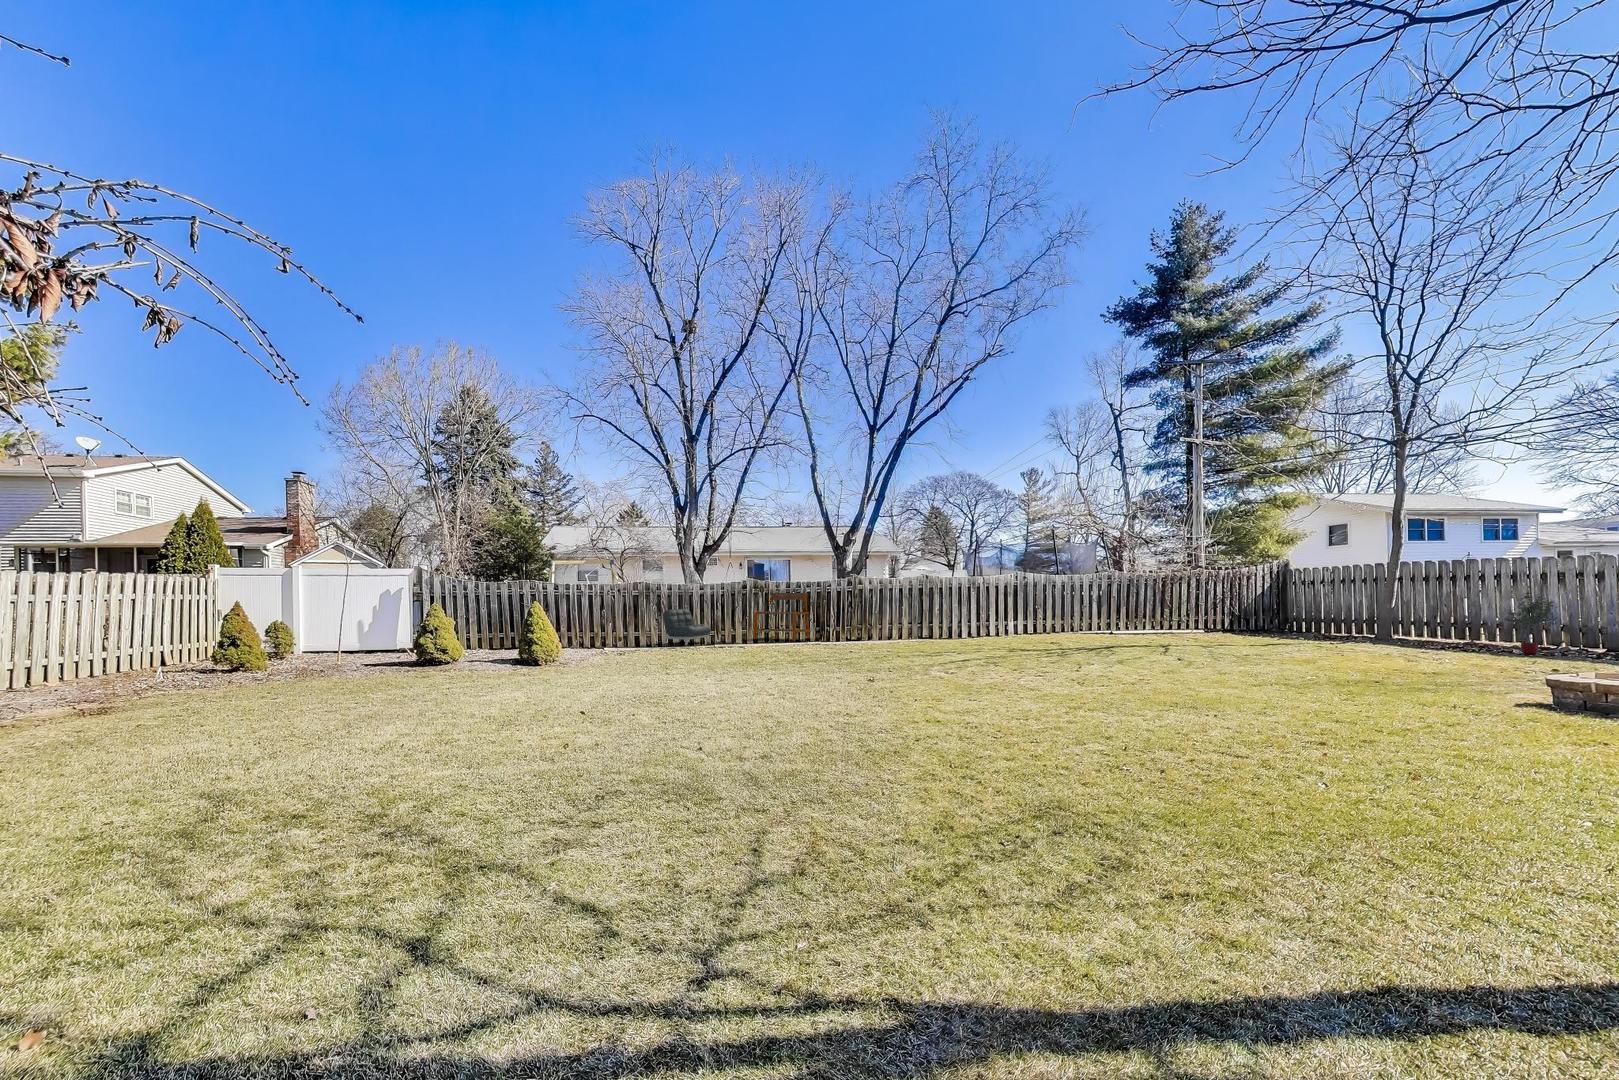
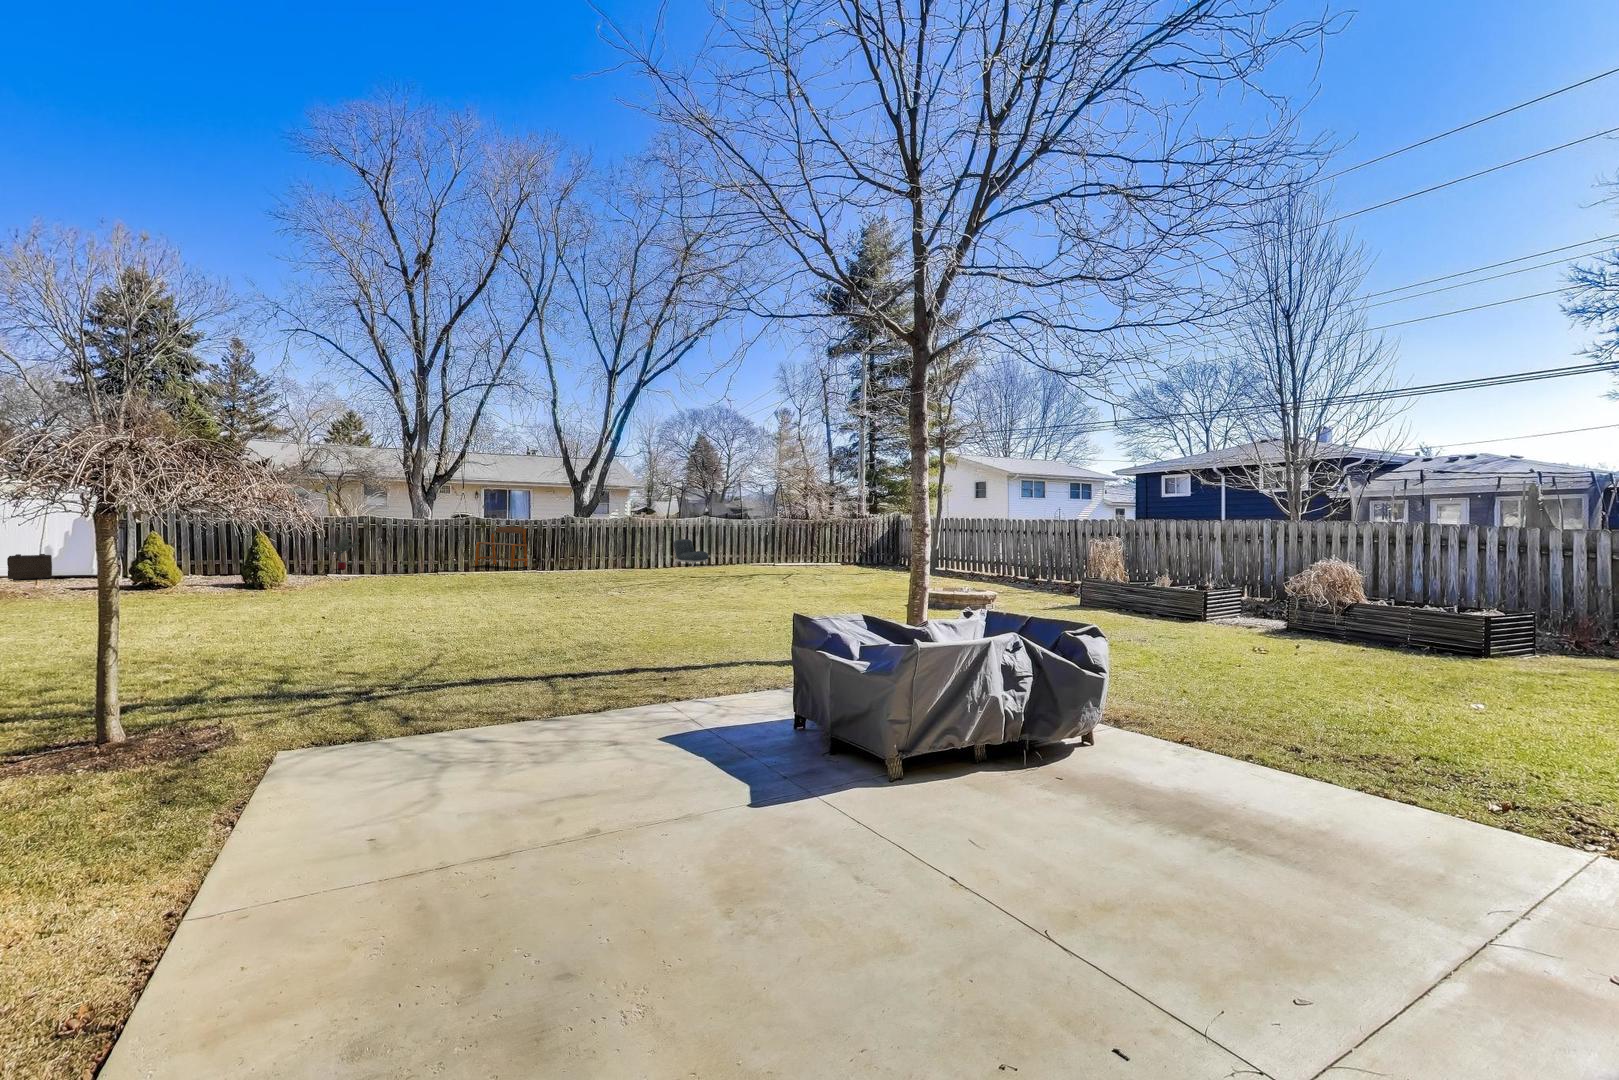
potted tree: present [1505,593,1557,655] -> present [324,531,360,570]
armchair: present [663,609,711,645] -> present [674,539,708,566]
wooden crate: none [319,632,359,660] -> present [7,554,52,580]

